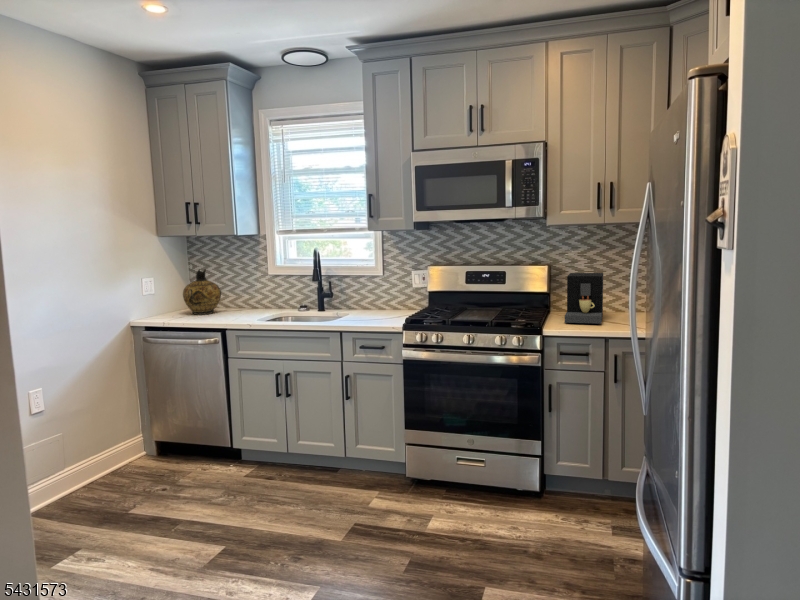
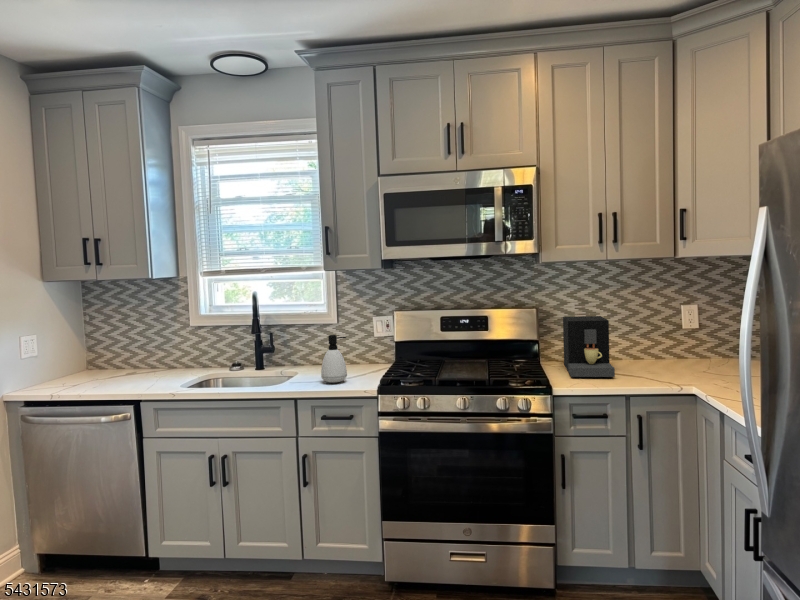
ceramic jug: present [183,269,221,315] -> none [76,321,129,380]
soap dispenser: none [363,283,383,321] -> present [321,335,347,383]

